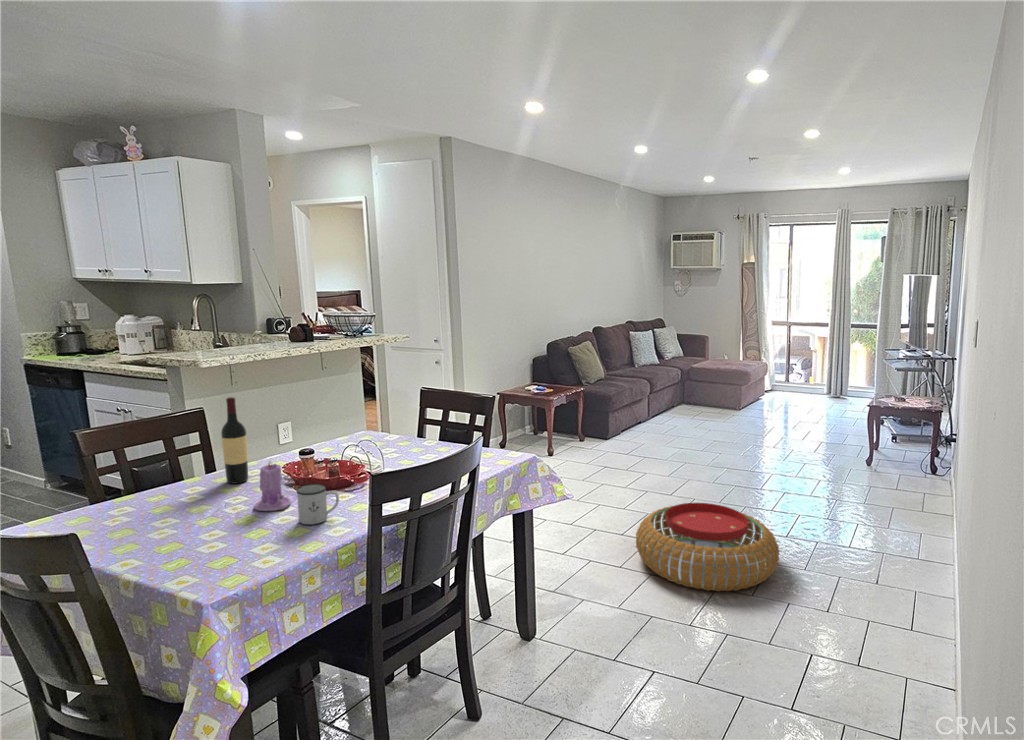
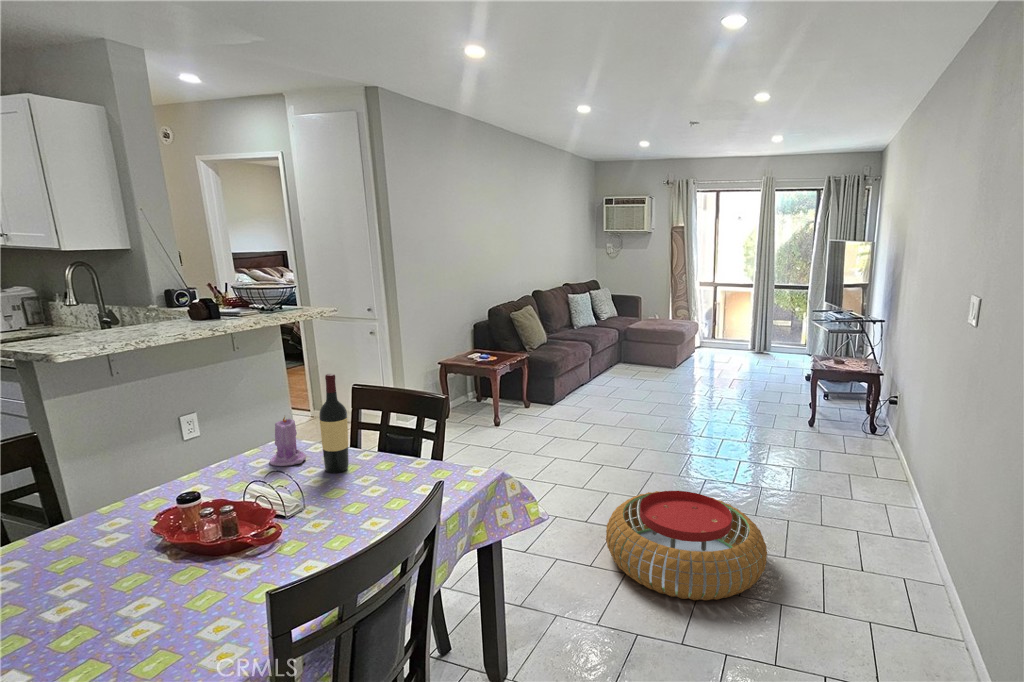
wine bottle: present [221,397,248,484] -> present [319,374,349,473]
candle: present [254,463,291,511] -> present [269,417,306,466]
mug: present [297,484,339,525] -> none [140,568,217,642]

